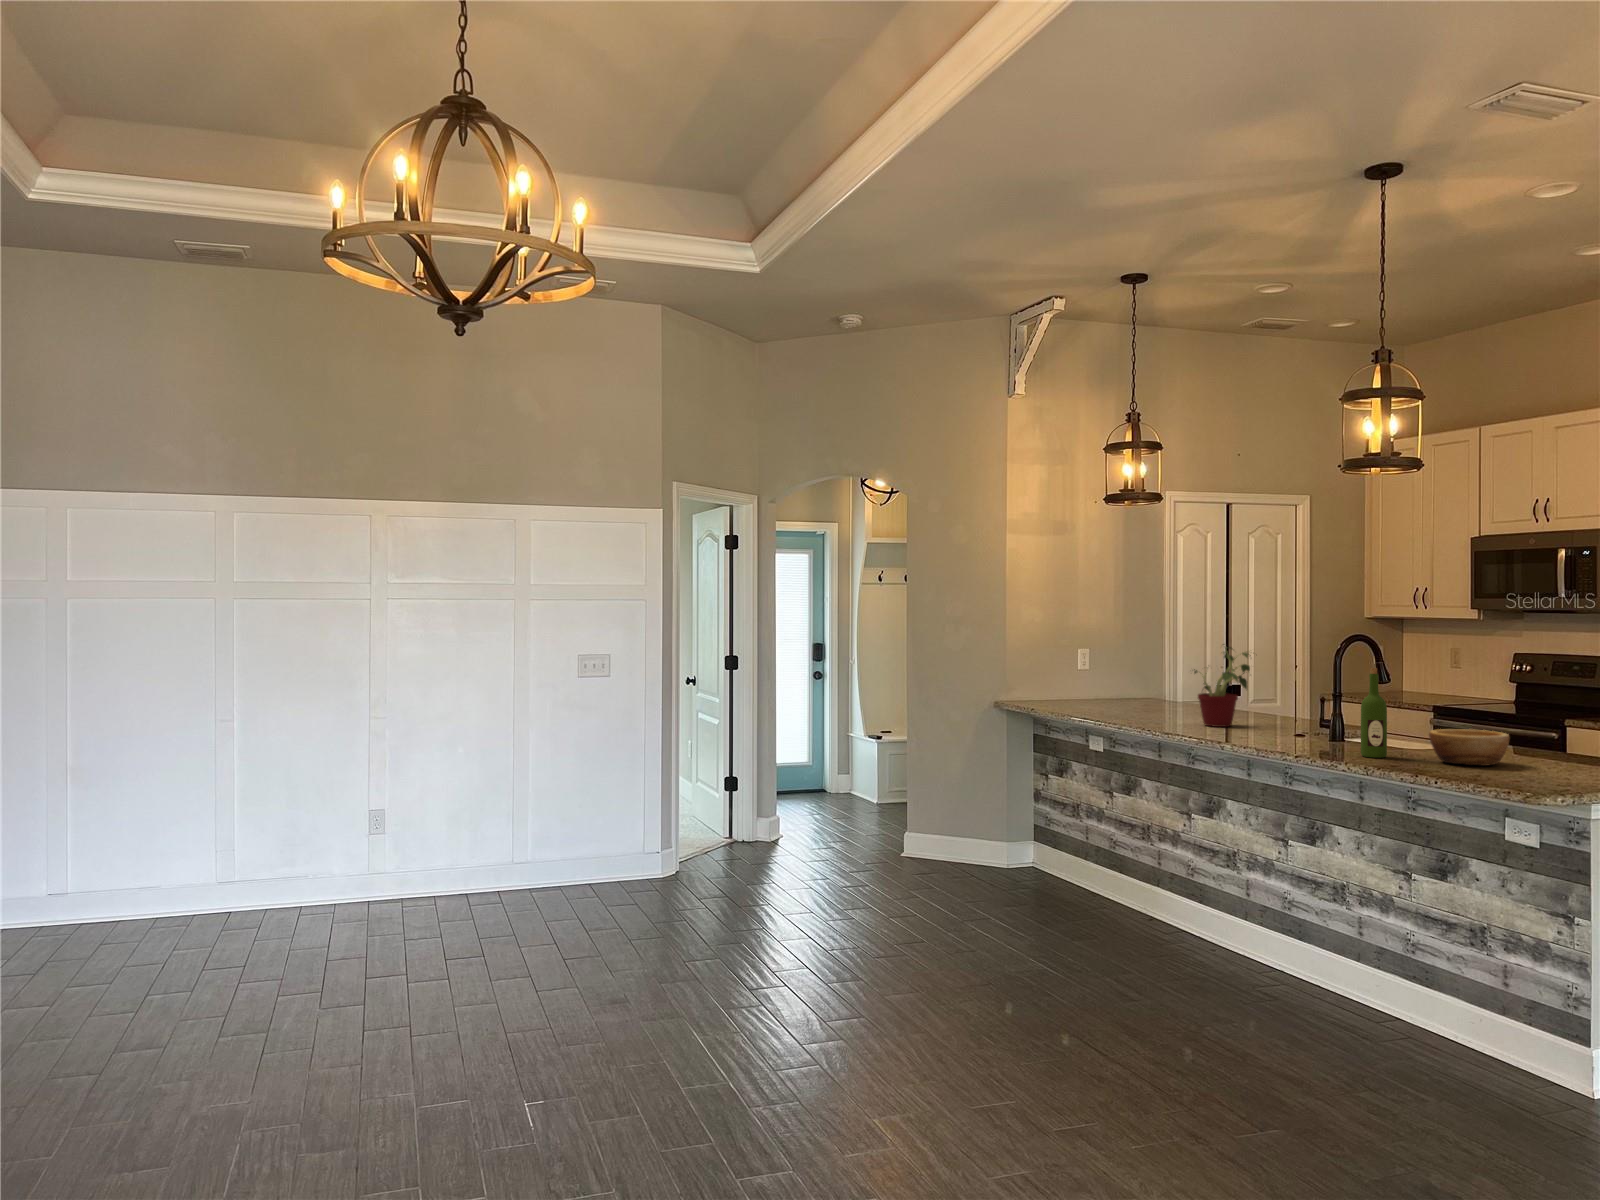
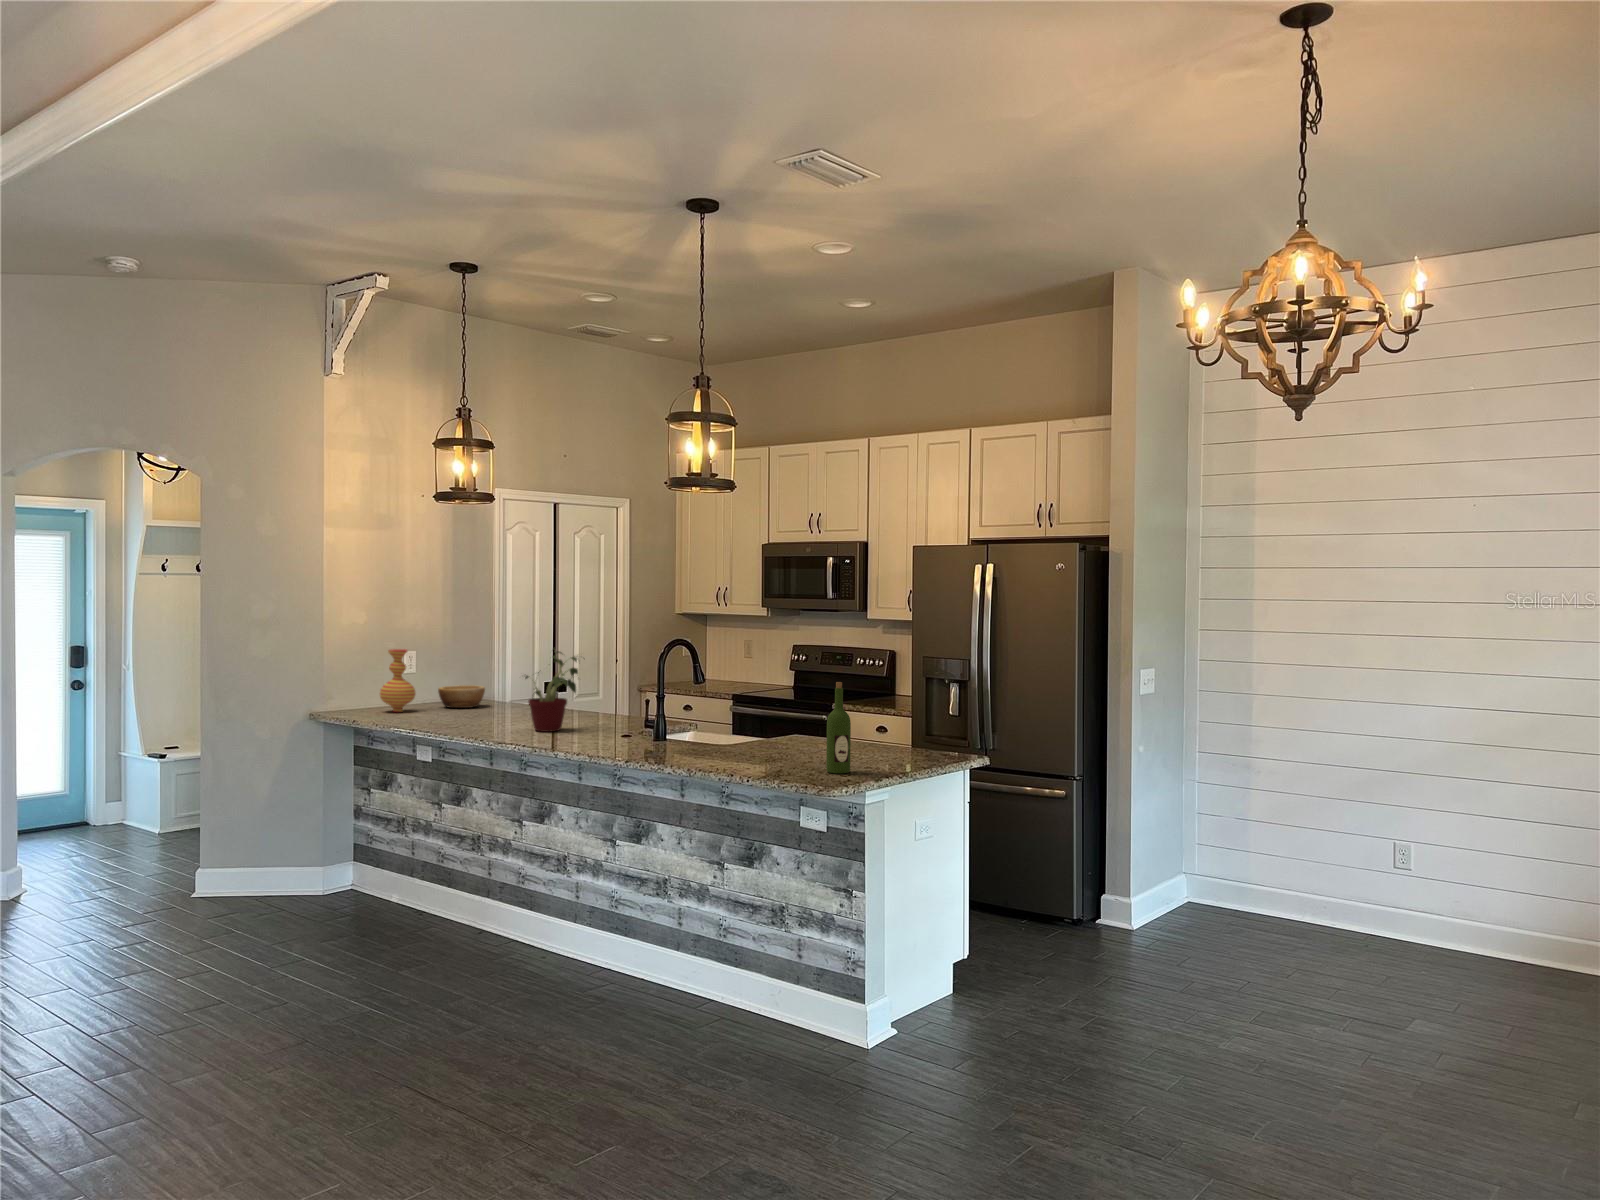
vase: none [1057,646,1090,705] -> present [380,649,416,712]
wine bottle: present [1361,668,1387,758] -> present [826,682,851,774]
bowl: present [1429,729,1509,766] -> present [438,685,485,708]

